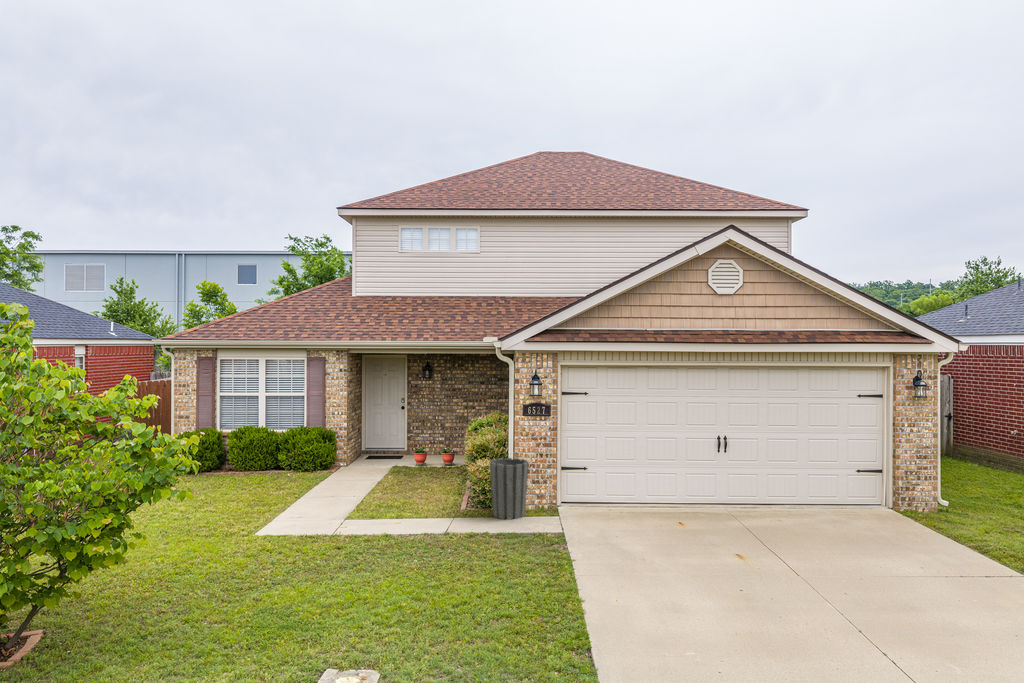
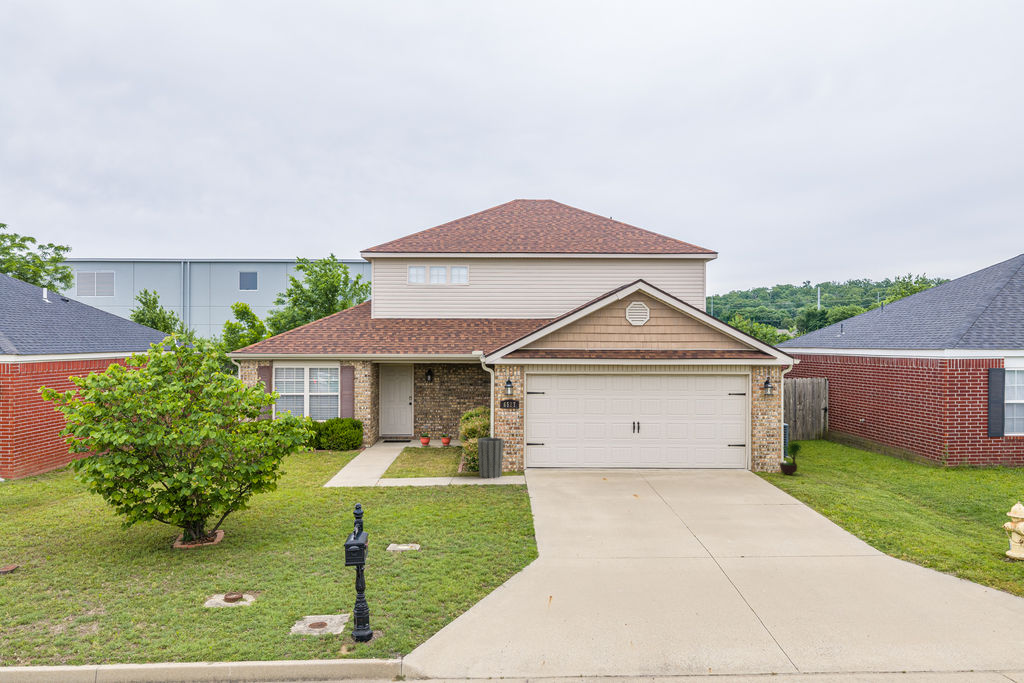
potted tree: none [938,464,978,516] -> present [780,443,801,474]

